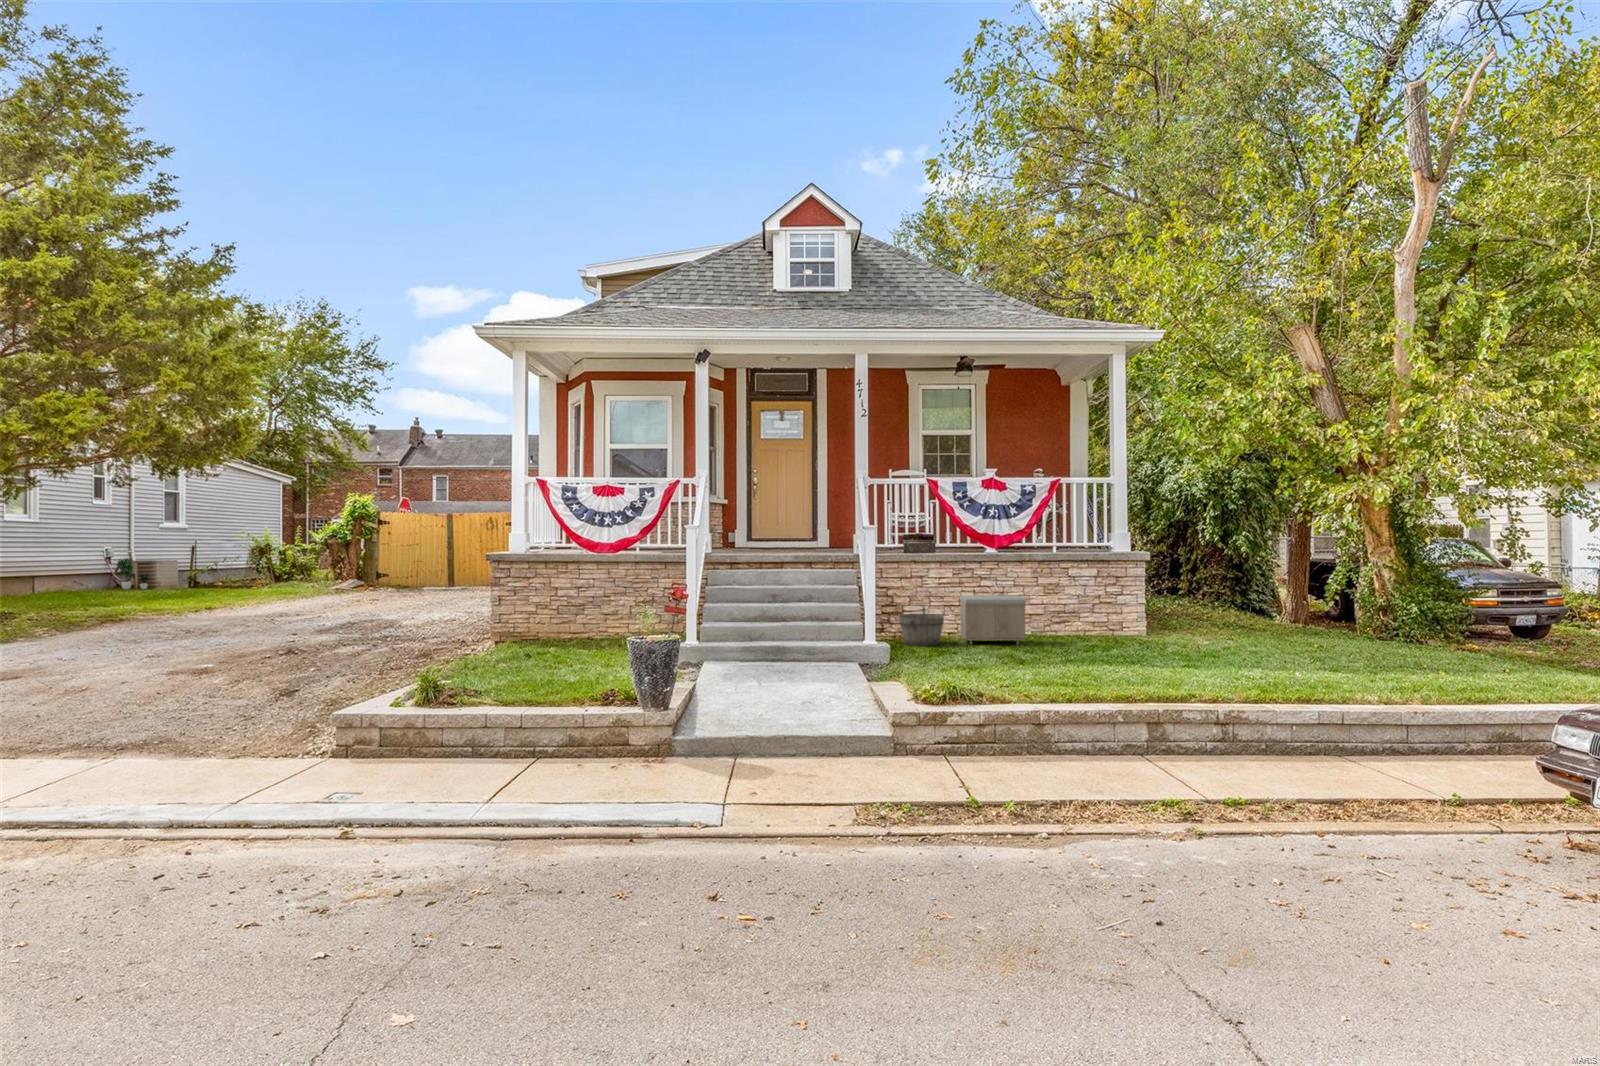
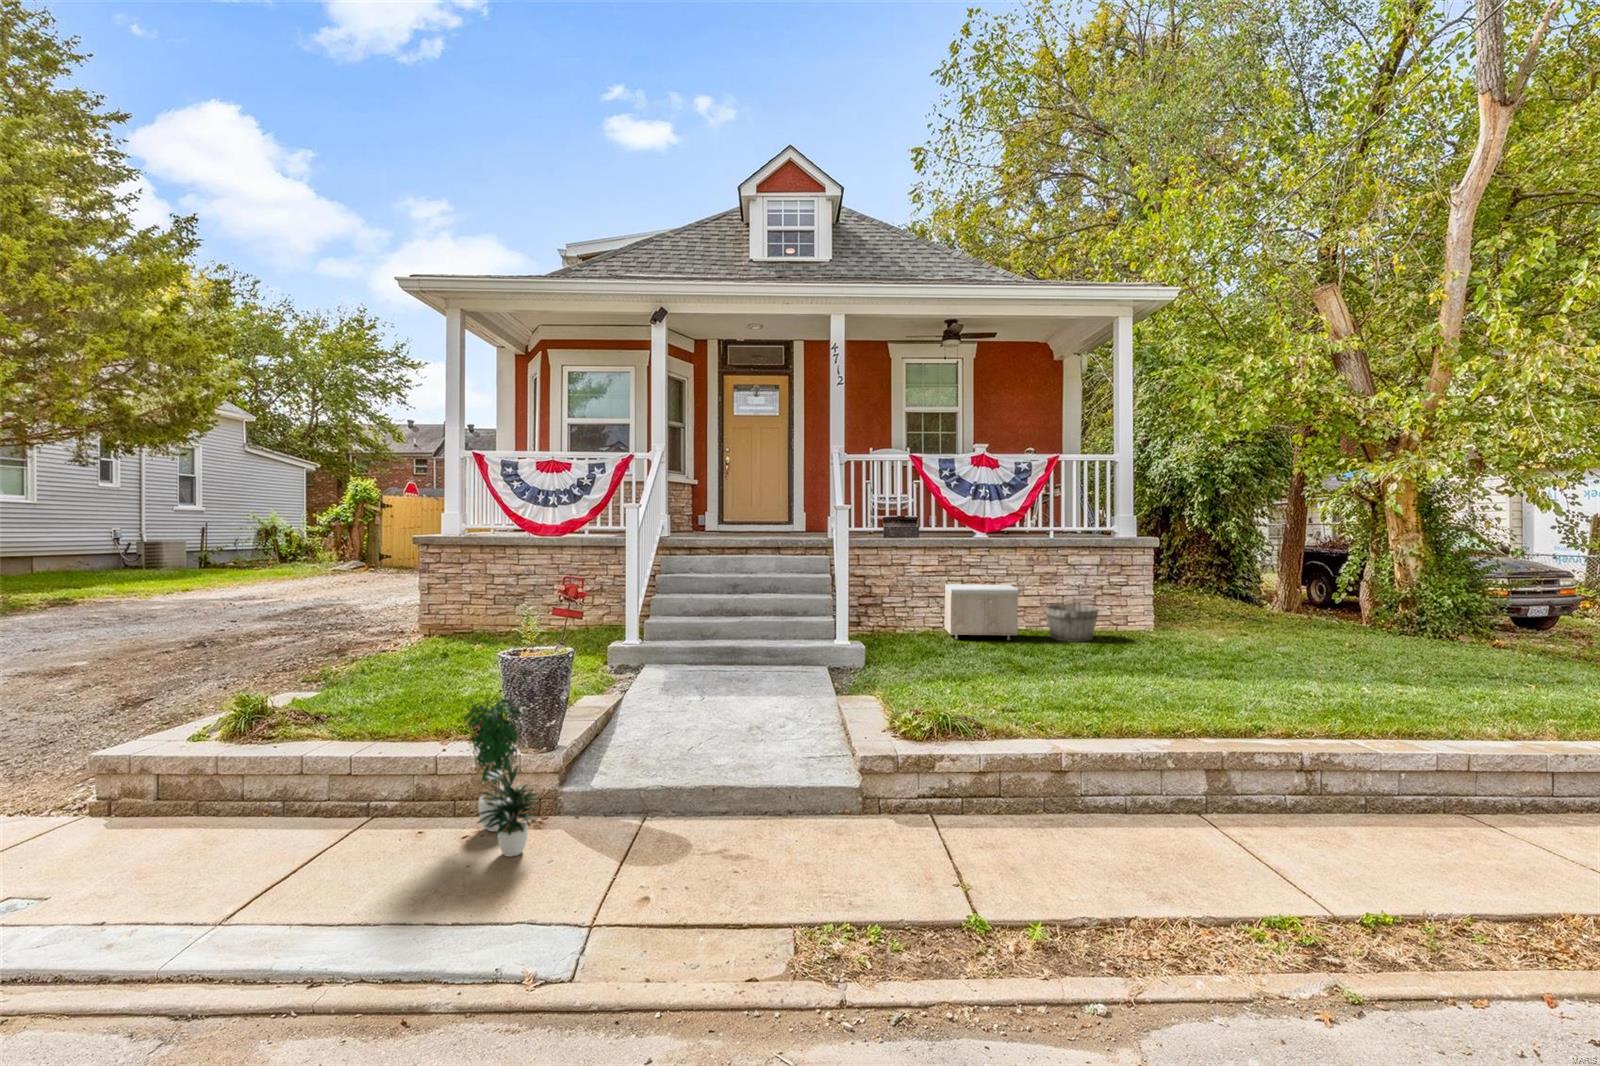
potted plant: present [118,558,151,590] -> present [463,696,540,857]
wooden bucket: present [899,612,944,646] -> present [1046,599,1099,642]

